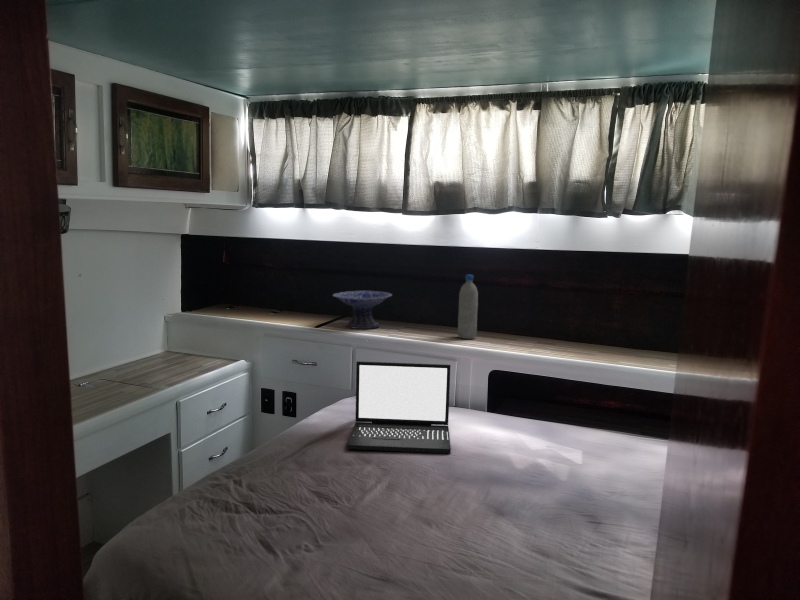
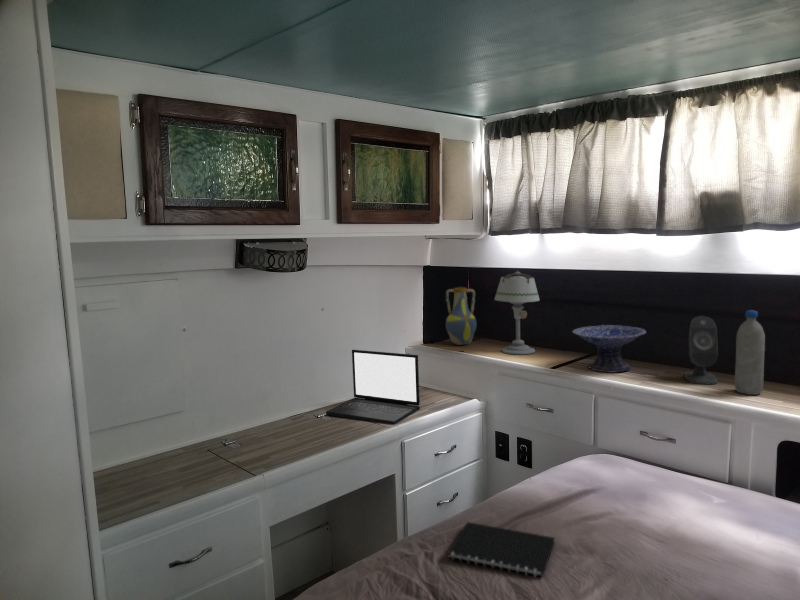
table lamp: none [259,242,301,319] -> present [495,271,540,354]
vase: none [208,258,239,313] -> present [446,287,477,345]
speaker: none [421,281,446,334] -> present [684,316,718,384]
laptop: present [347,361,451,454] -> present [326,350,420,425]
notebook: none [255,451,341,479] -> present [448,522,554,576]

